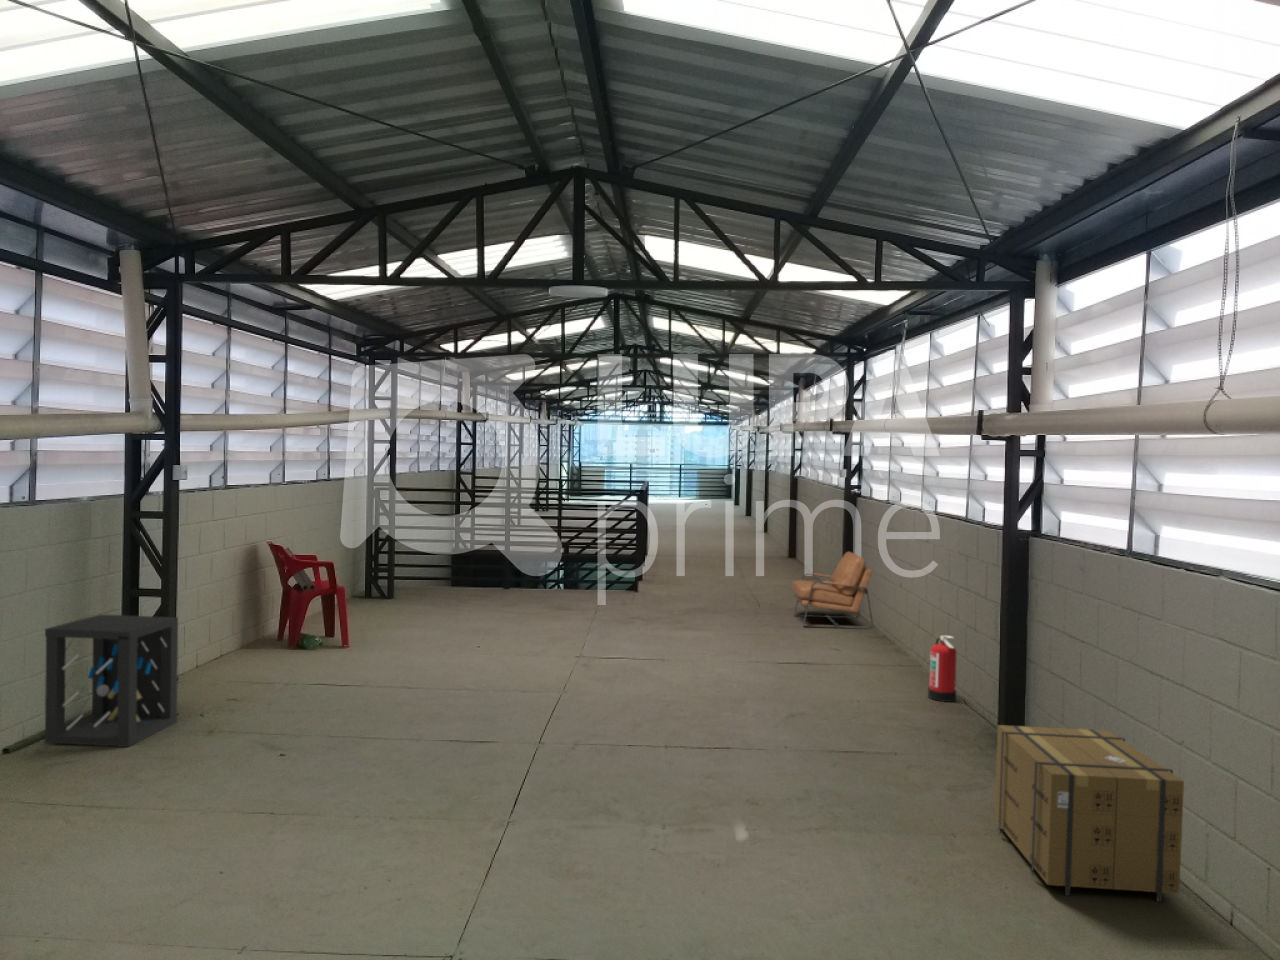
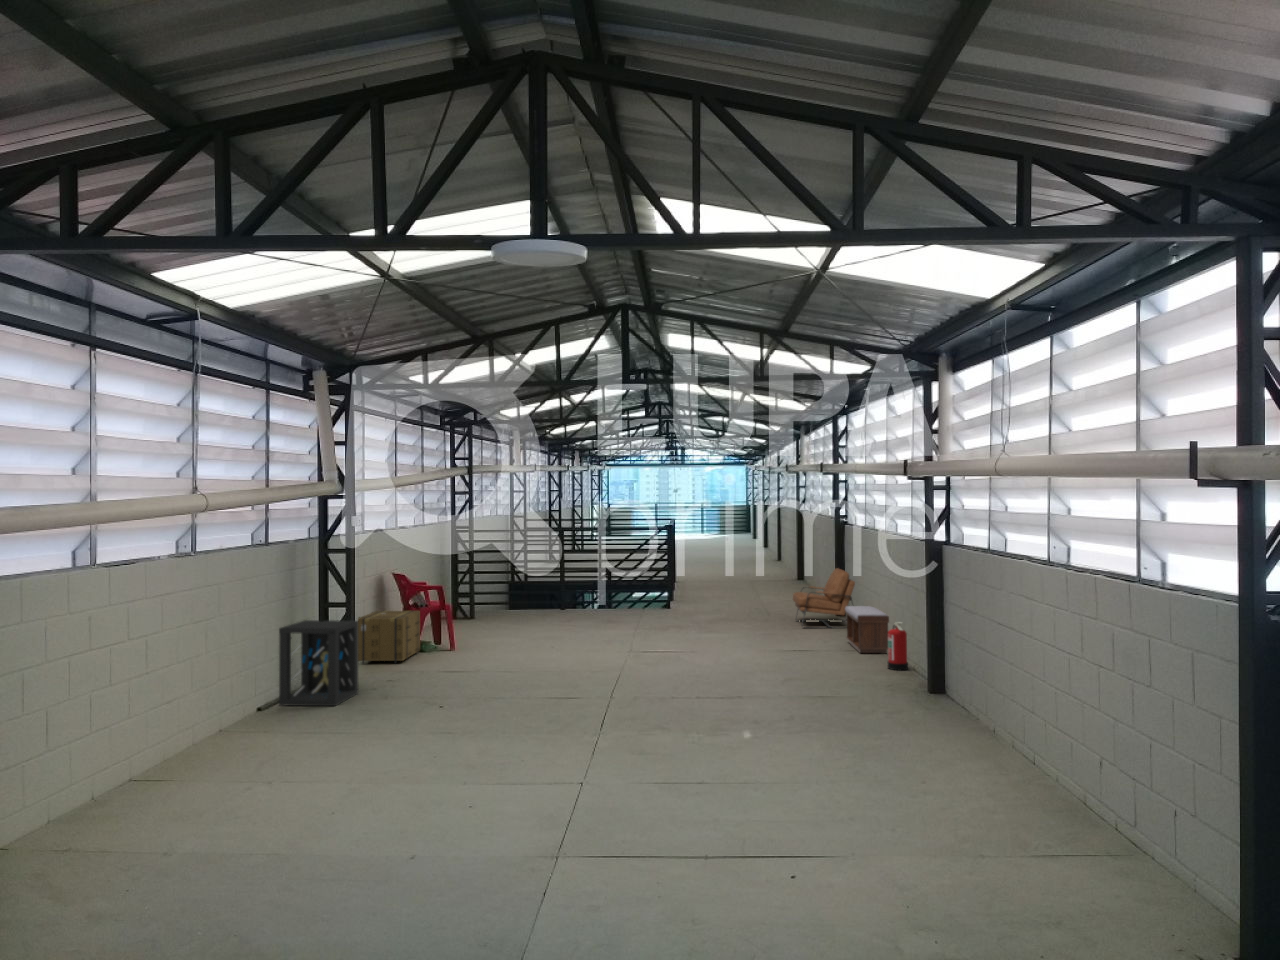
bench: none [863,605,926,671] -> present [845,606,889,653]
cardboard box: present [994,725,1184,902] -> present [358,611,420,664]

